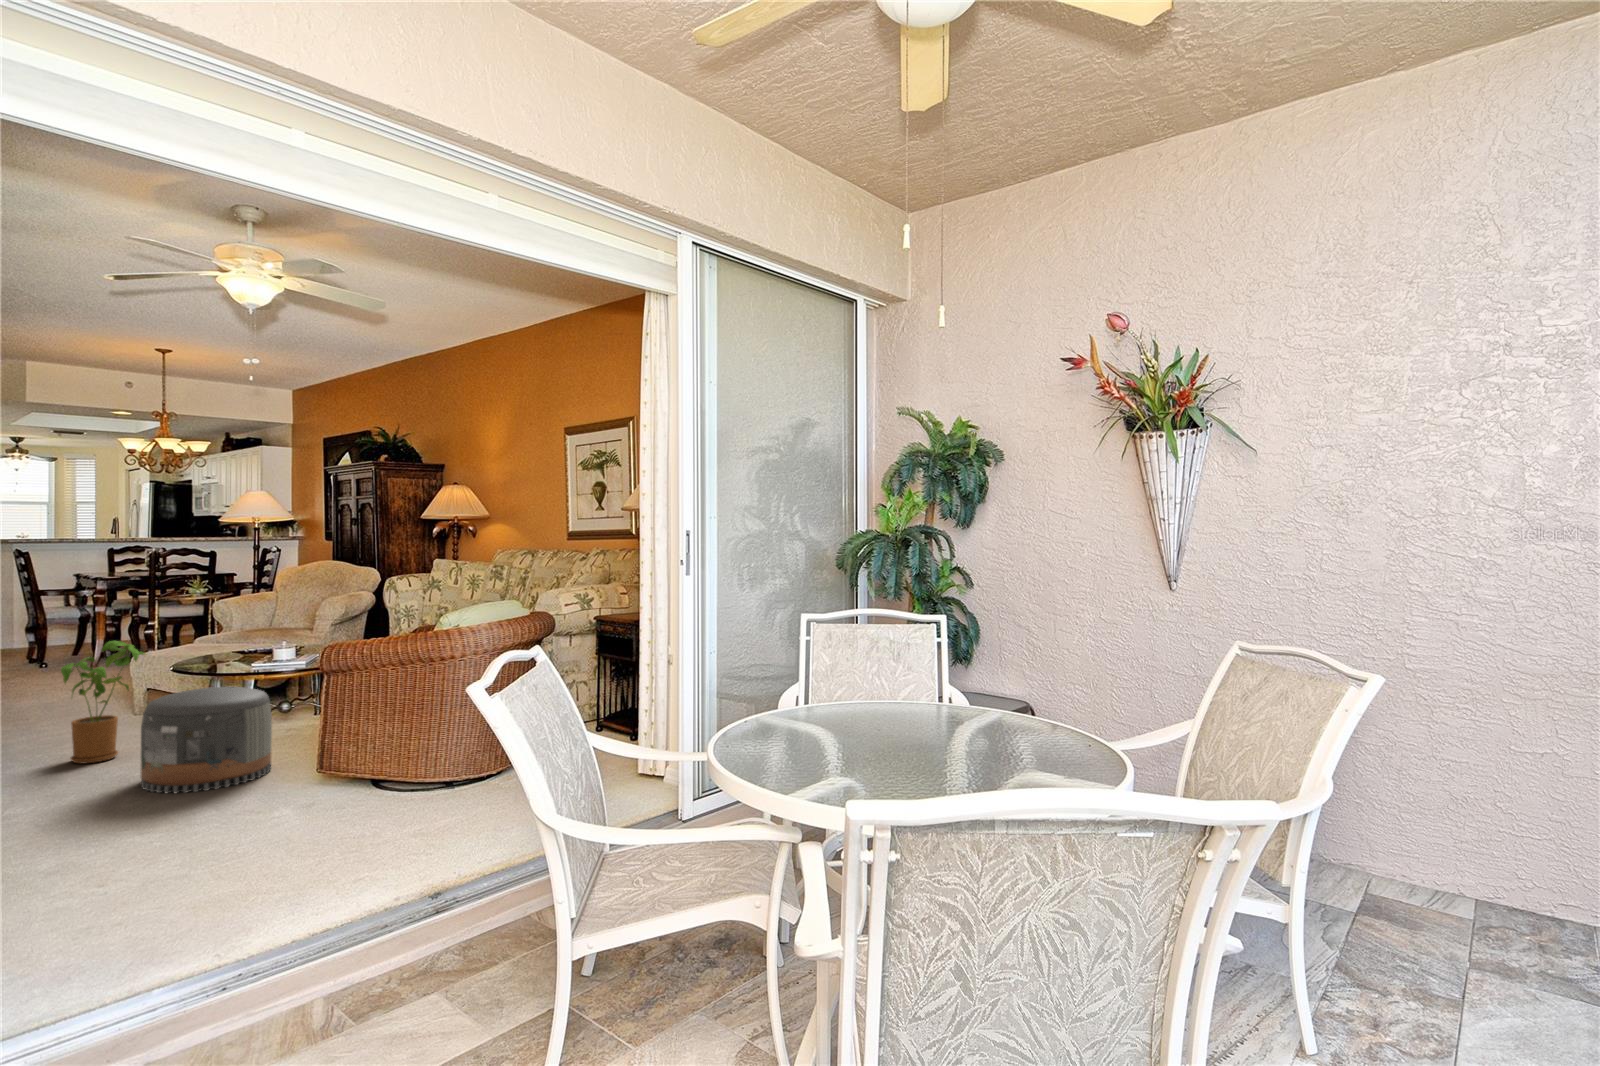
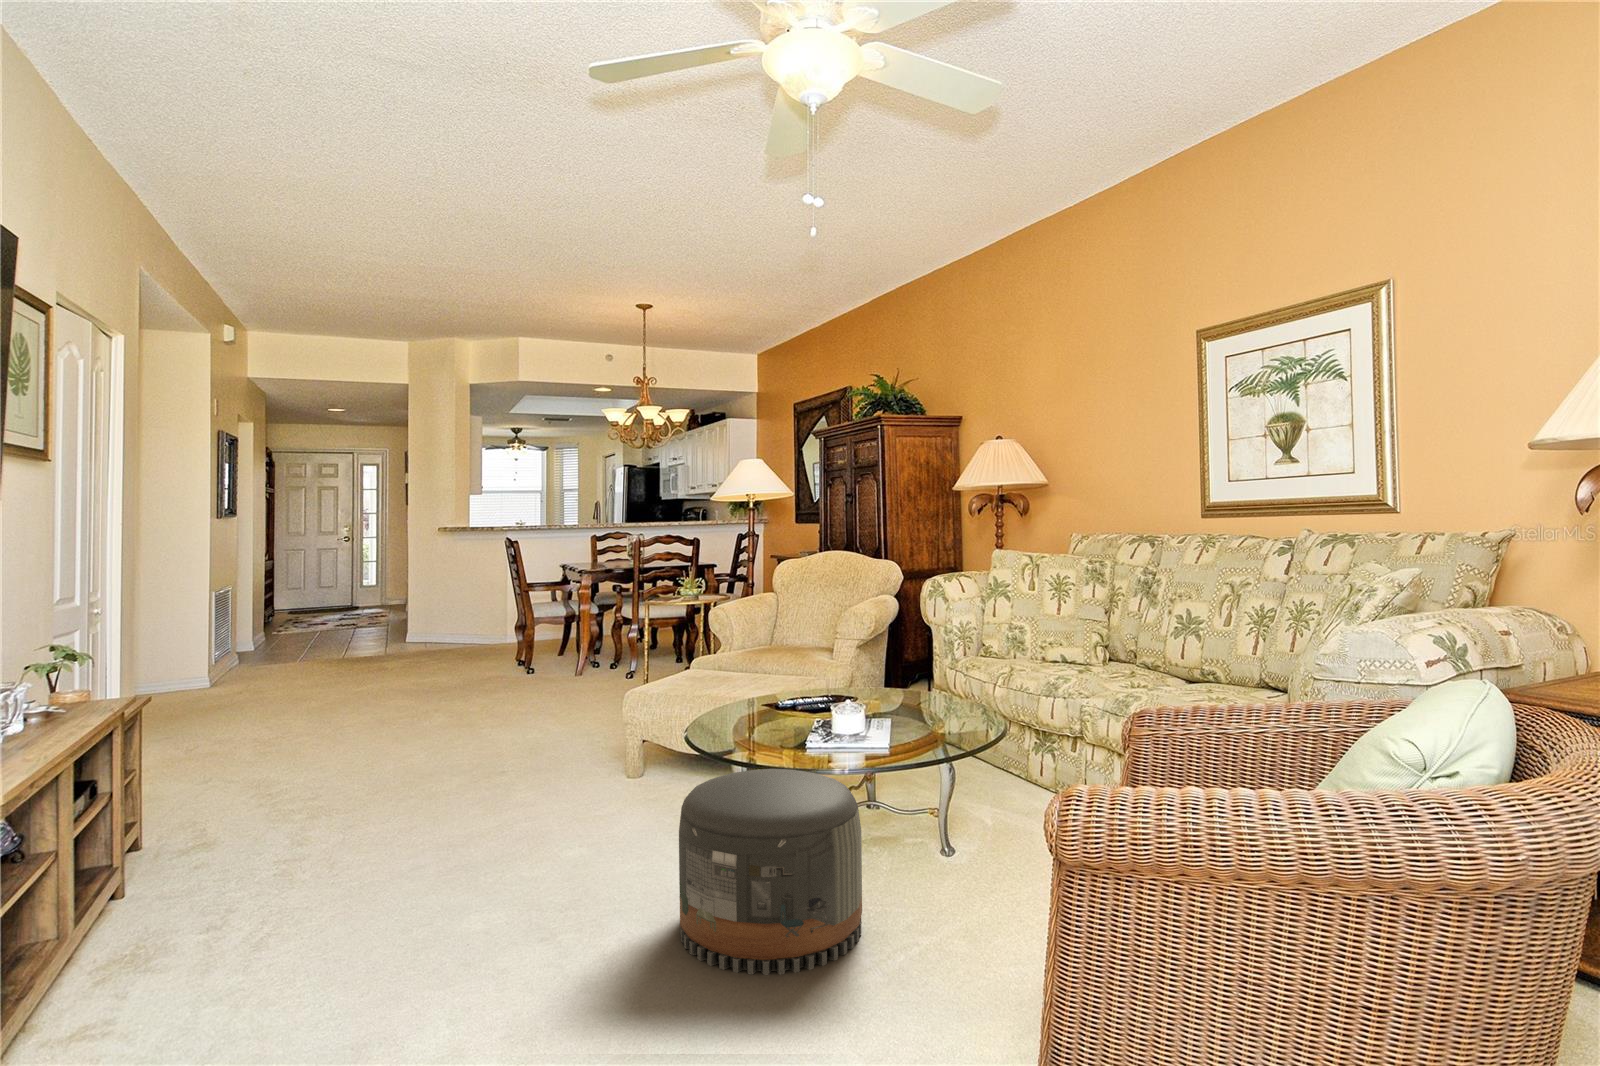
house plant: present [61,641,145,763] -> none [567,676,670,858]

